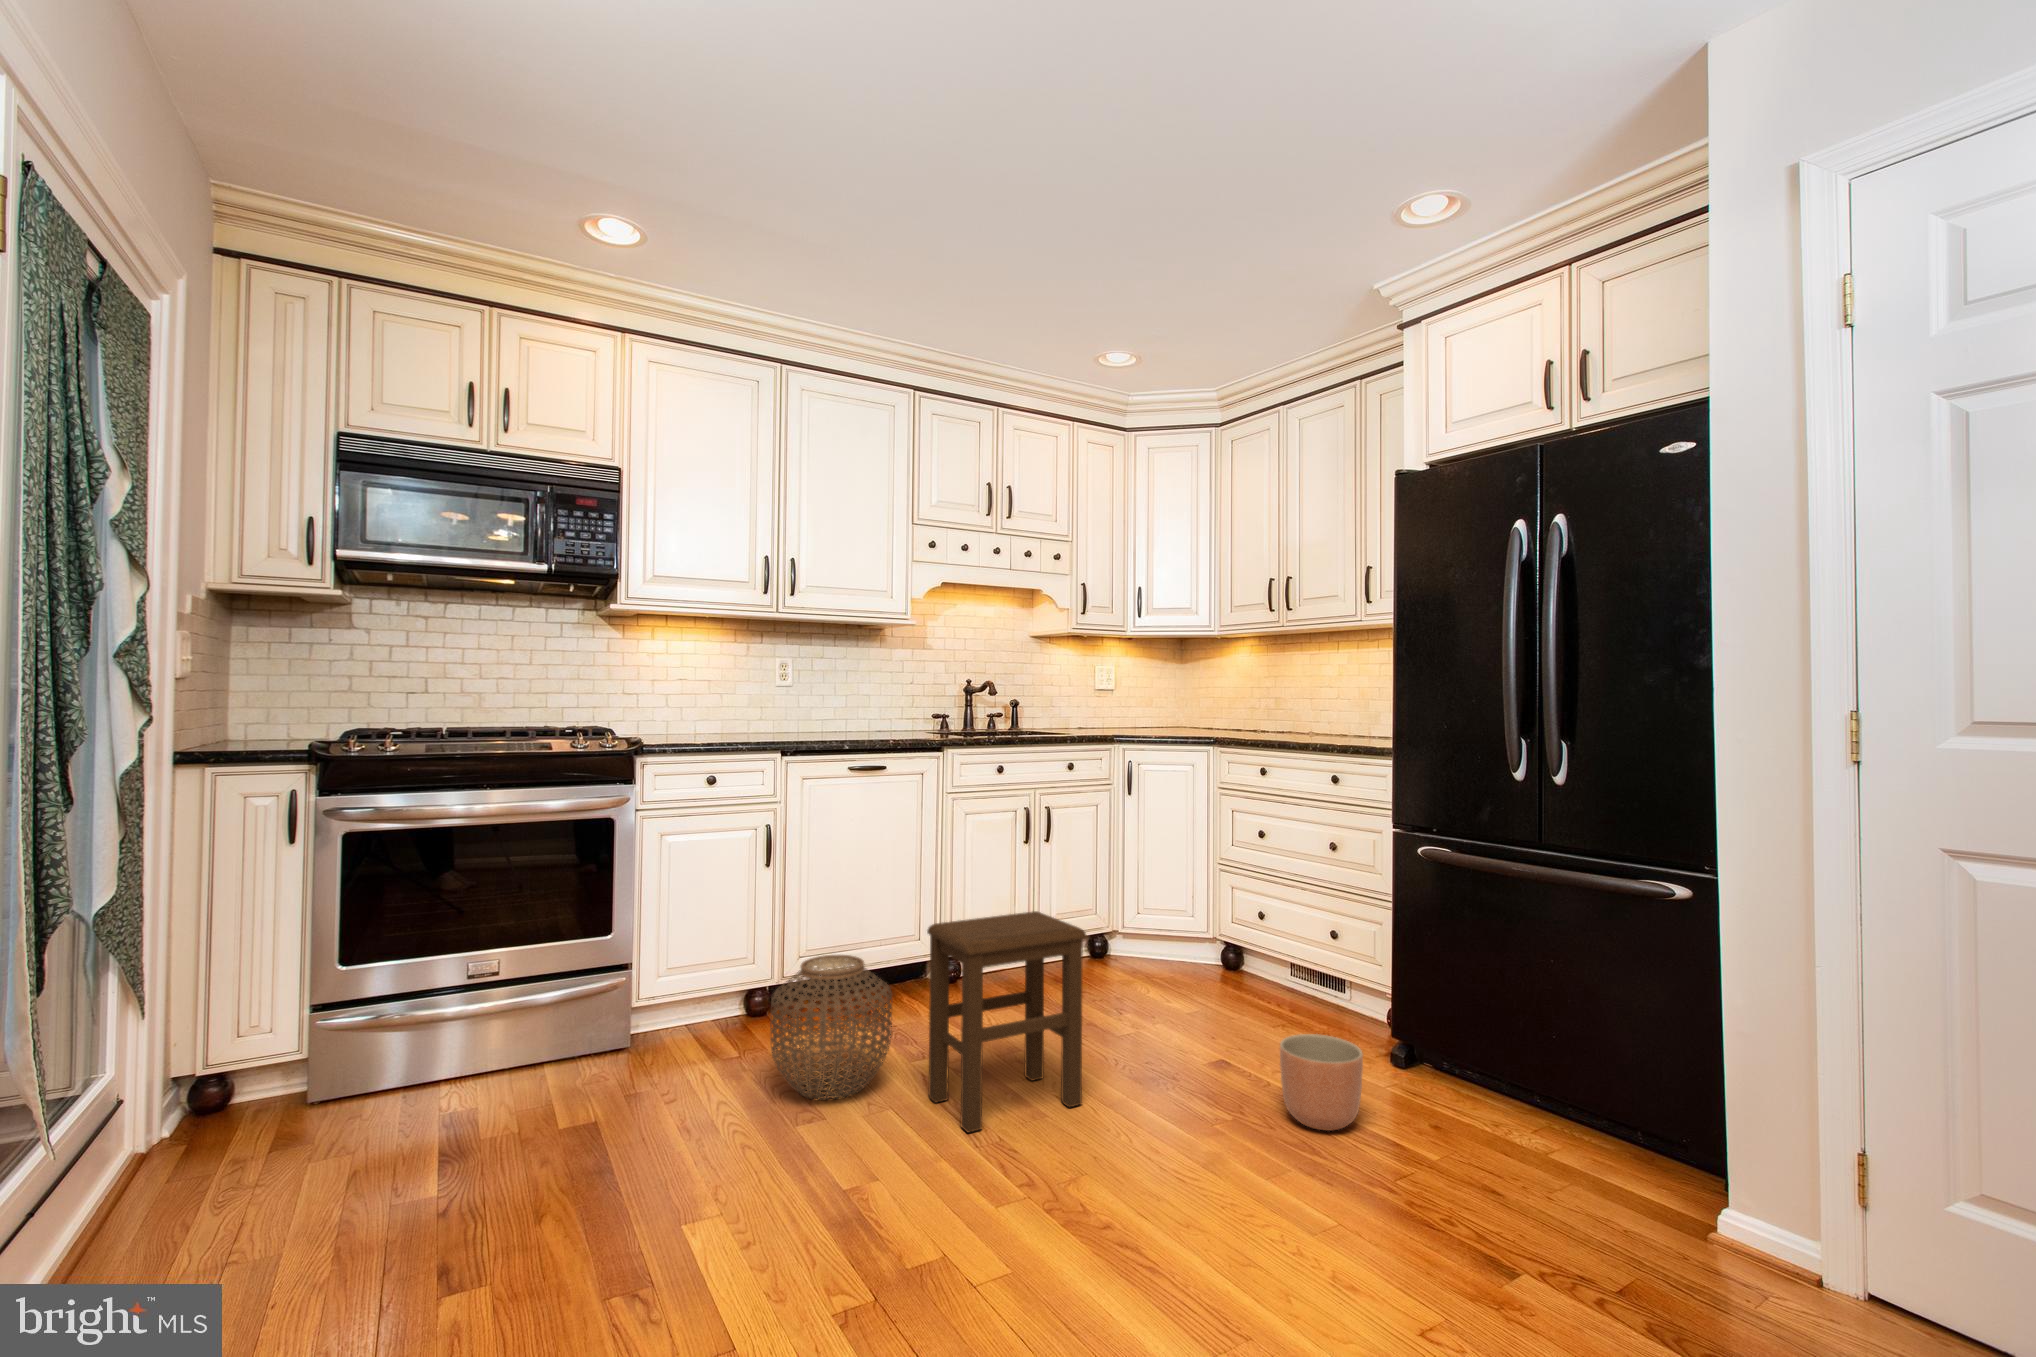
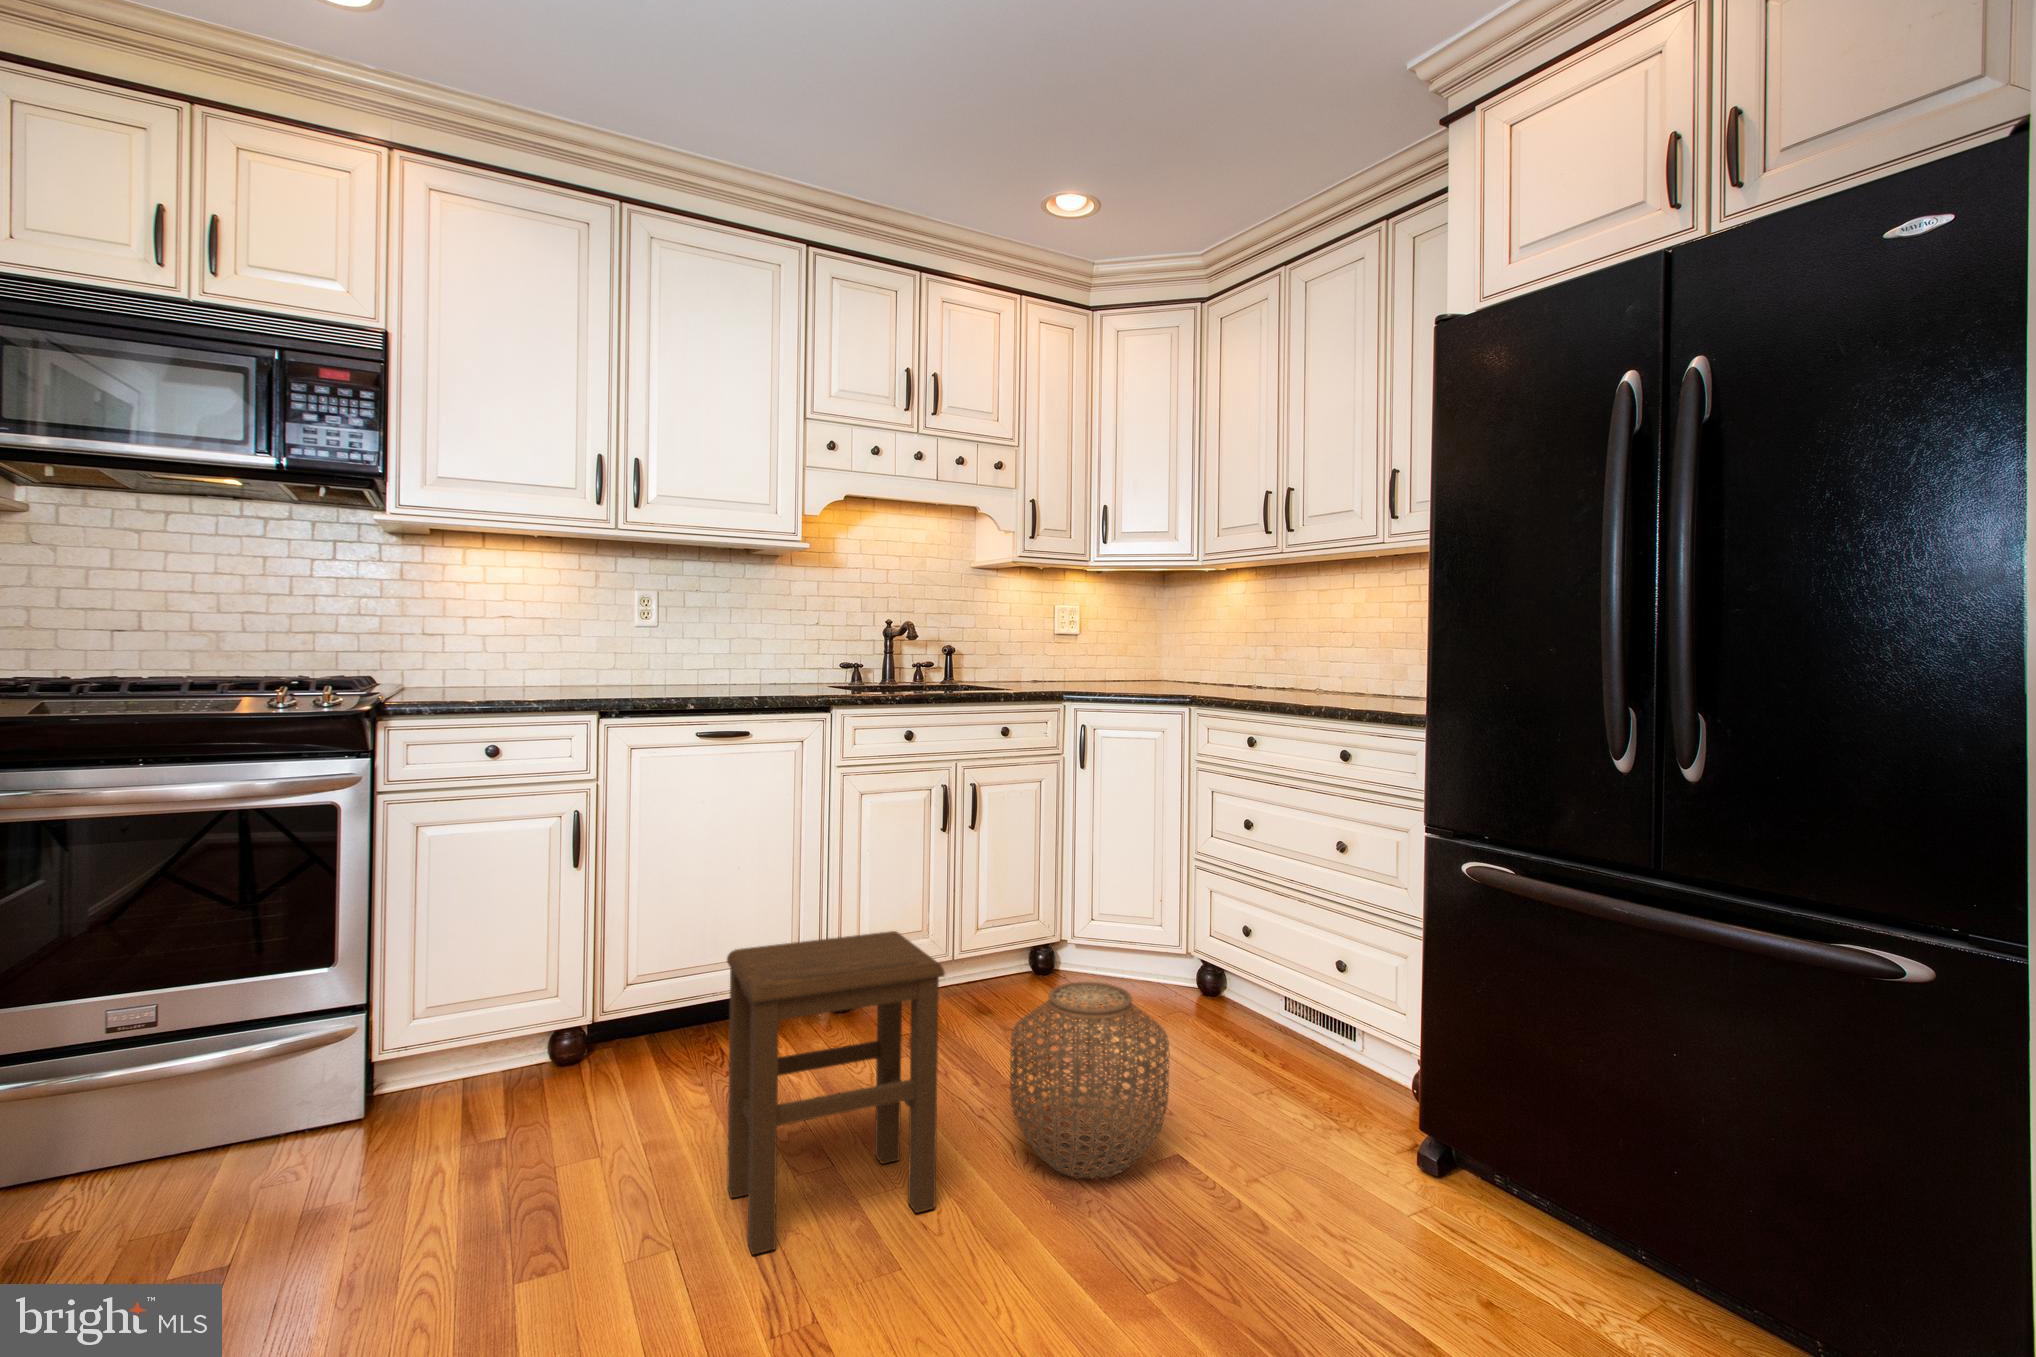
woven basket: present [771,955,892,1100] -> present [1010,982,1170,1178]
planter: present [1280,1034,1363,1131] -> none [1216,1120,1335,1270]

